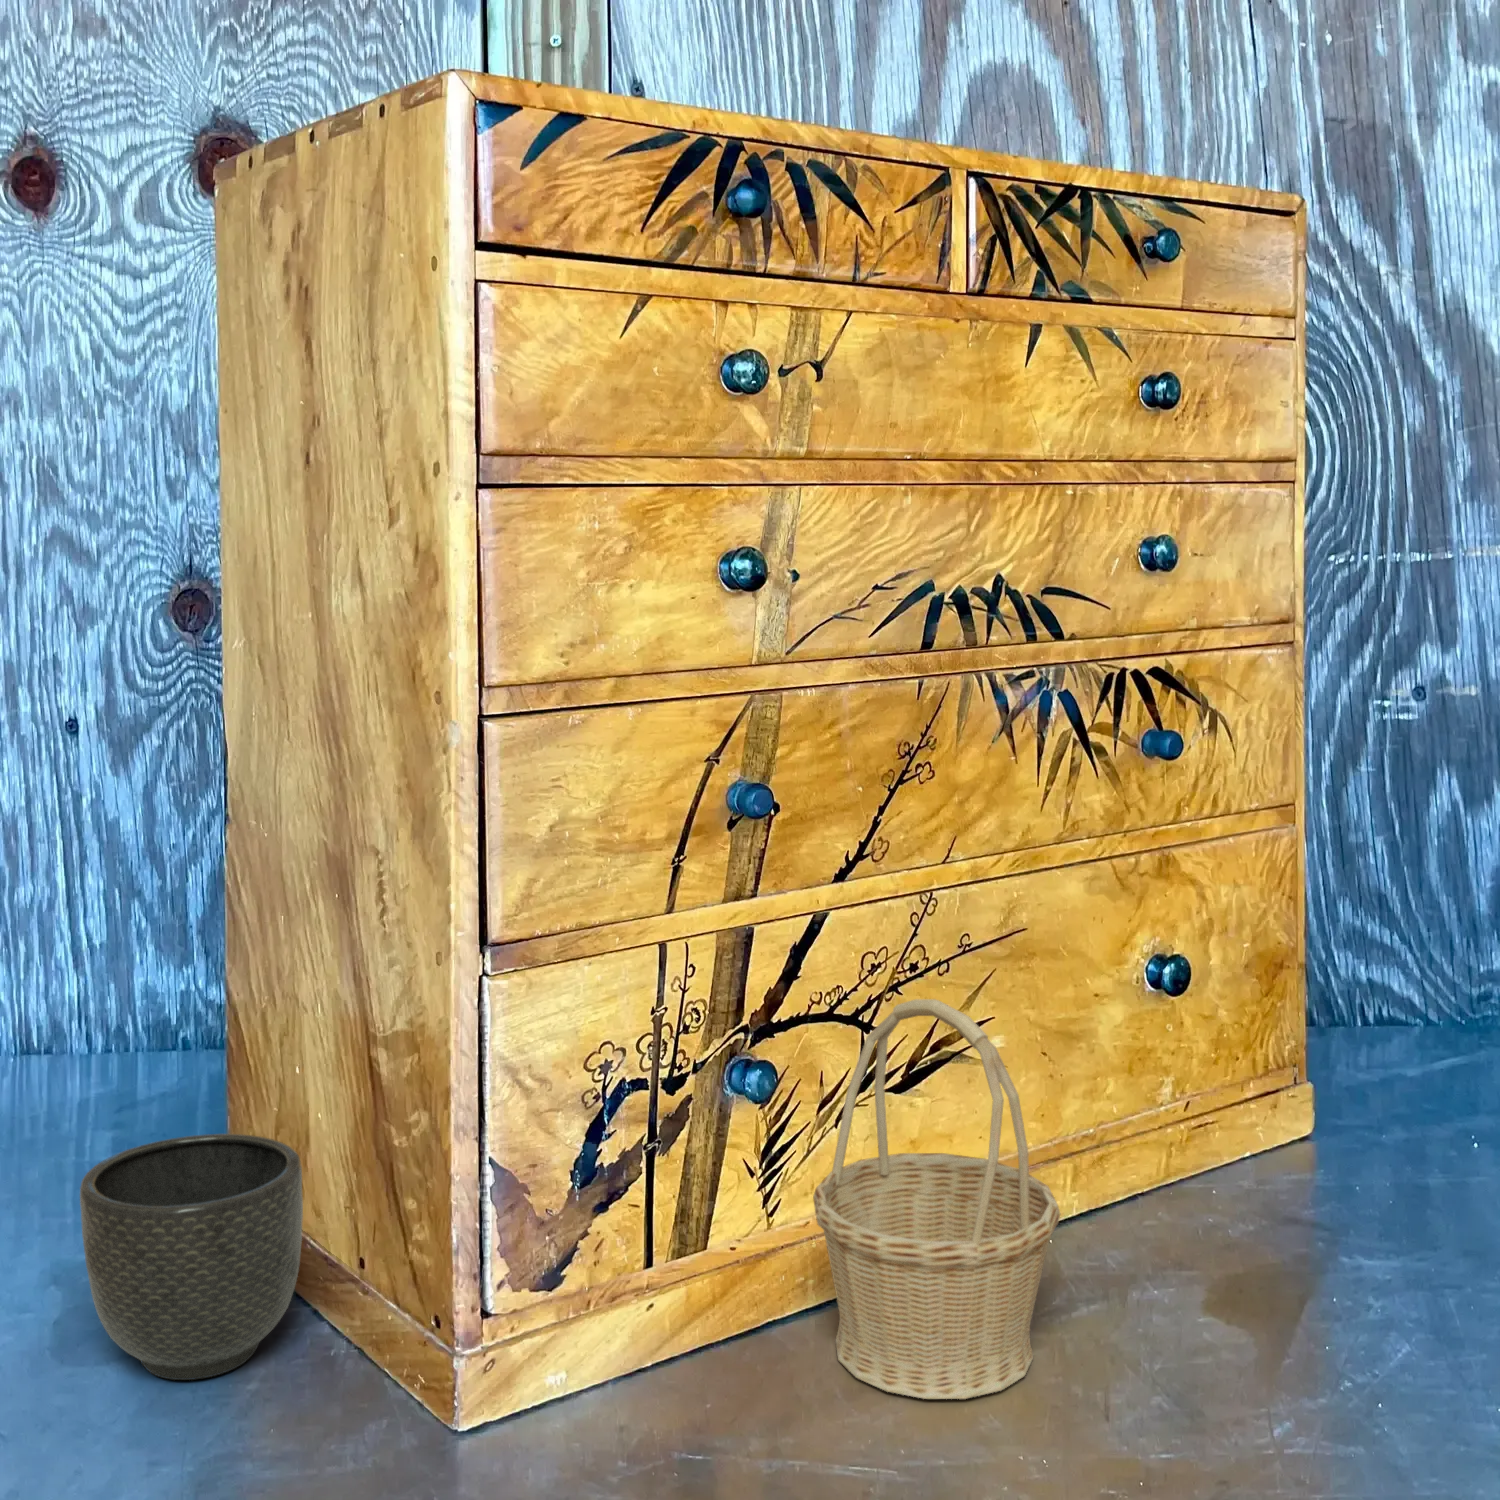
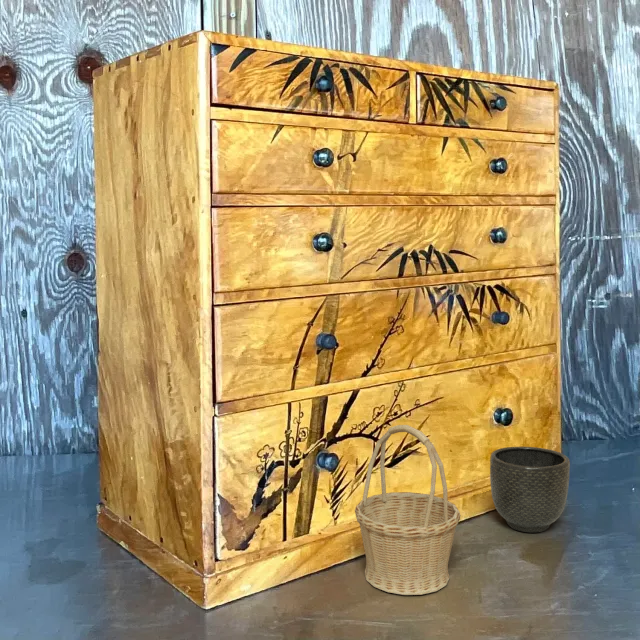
planter: present [80,1134,303,1380] -> present [490,447,570,533]

